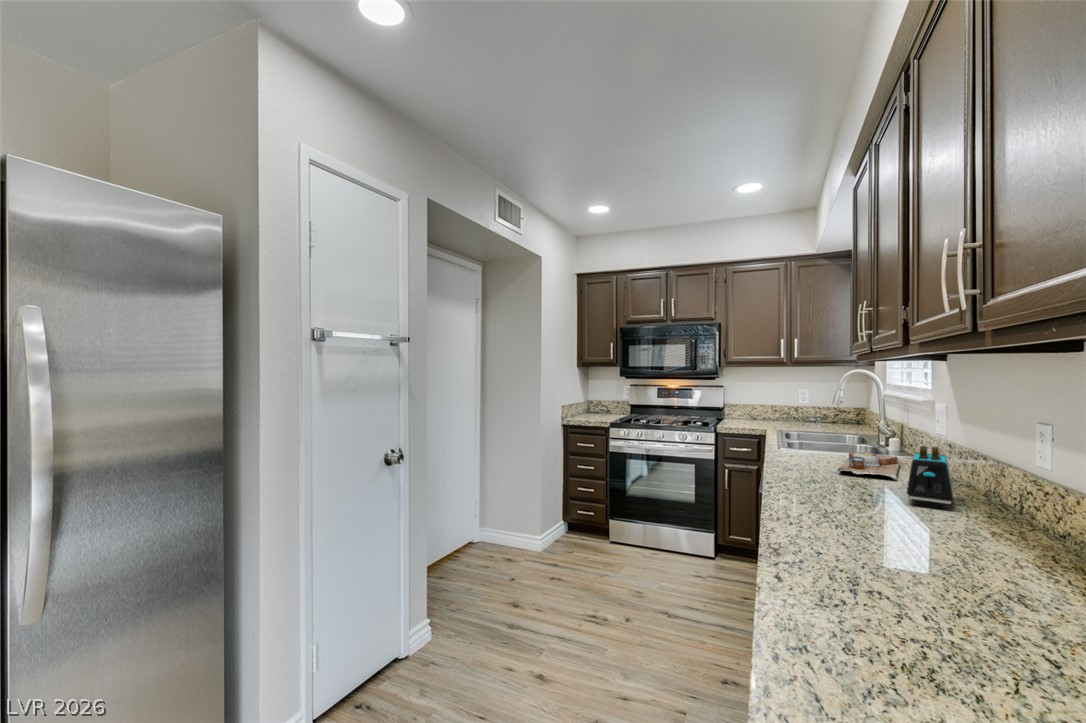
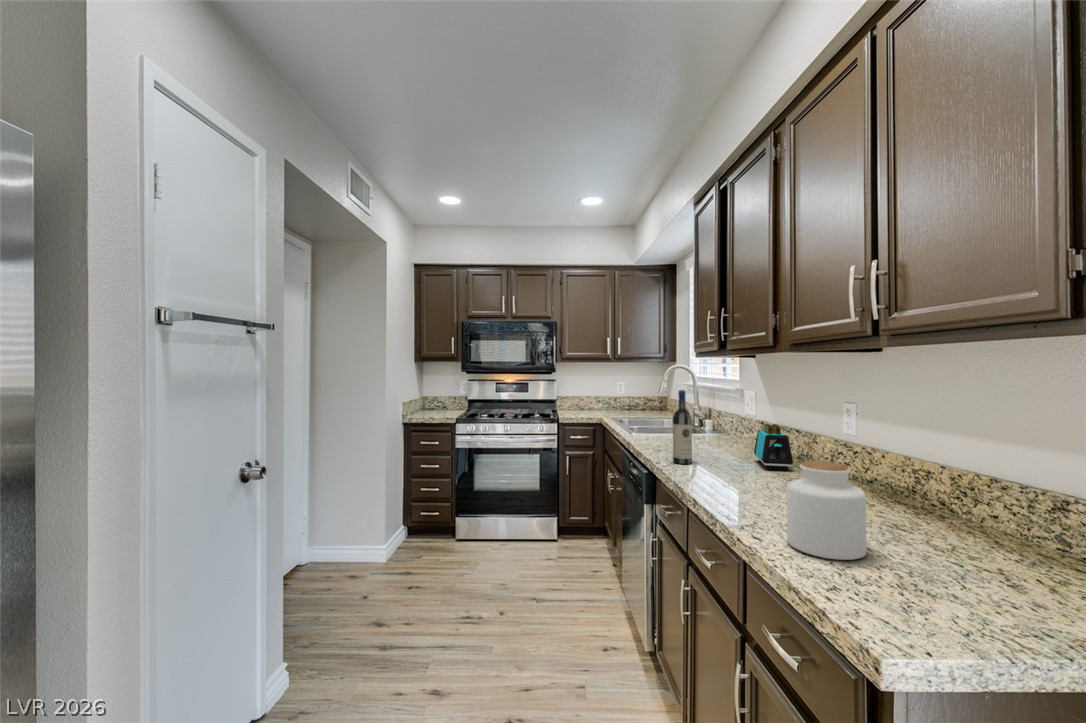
wine bottle: none [790,399,816,487] -> present [673,390,692,464]
cutting board: present [838,452,900,481] -> none [688,432,736,453]
jar: none [810,489,915,622] -> present [787,461,867,560]

